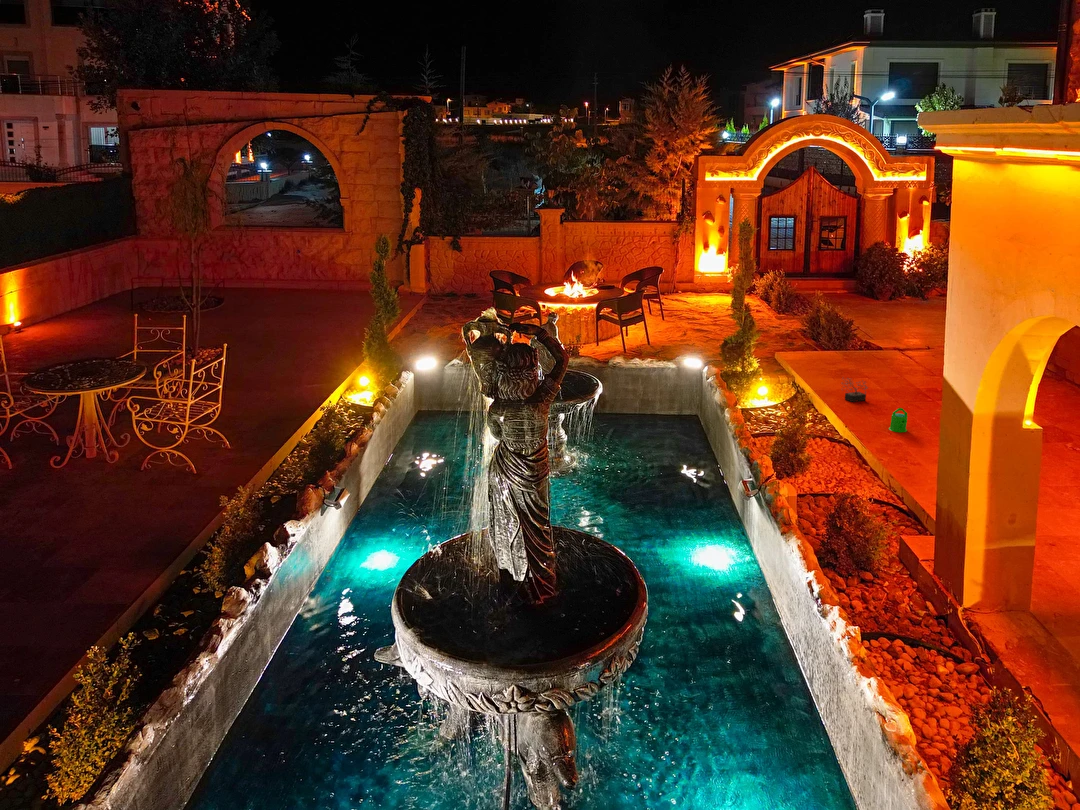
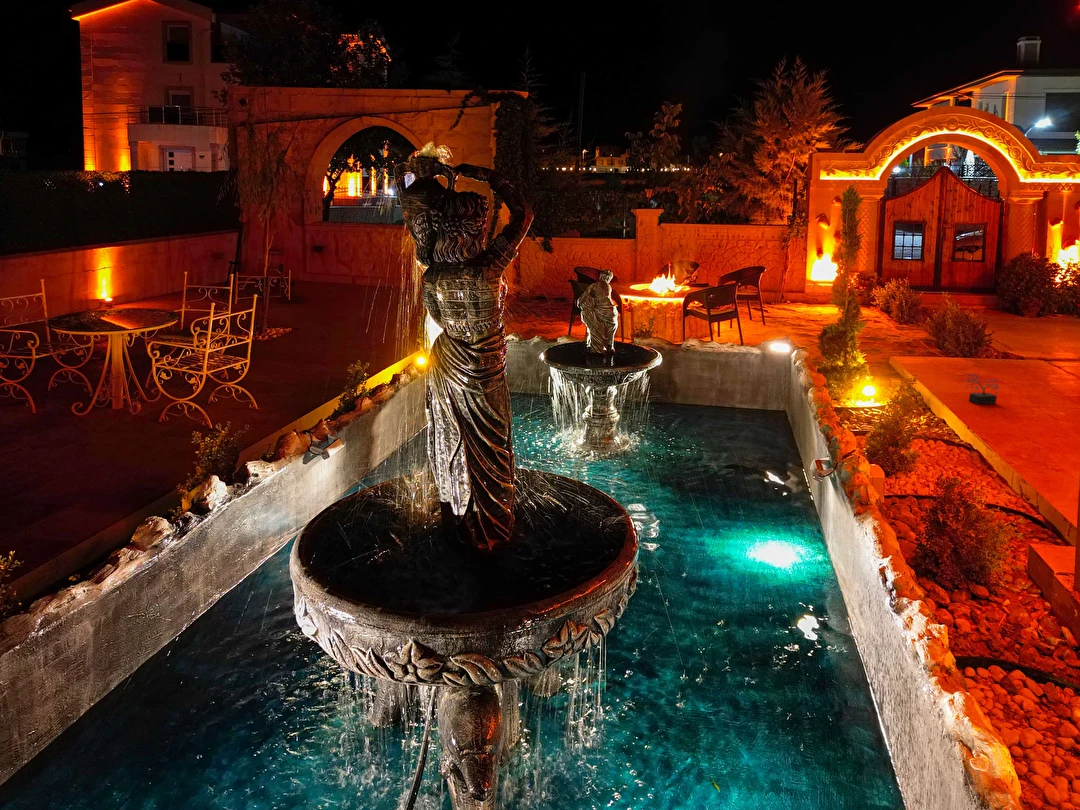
watering can: present [889,408,908,432] -> none [1023,405,1049,436]

